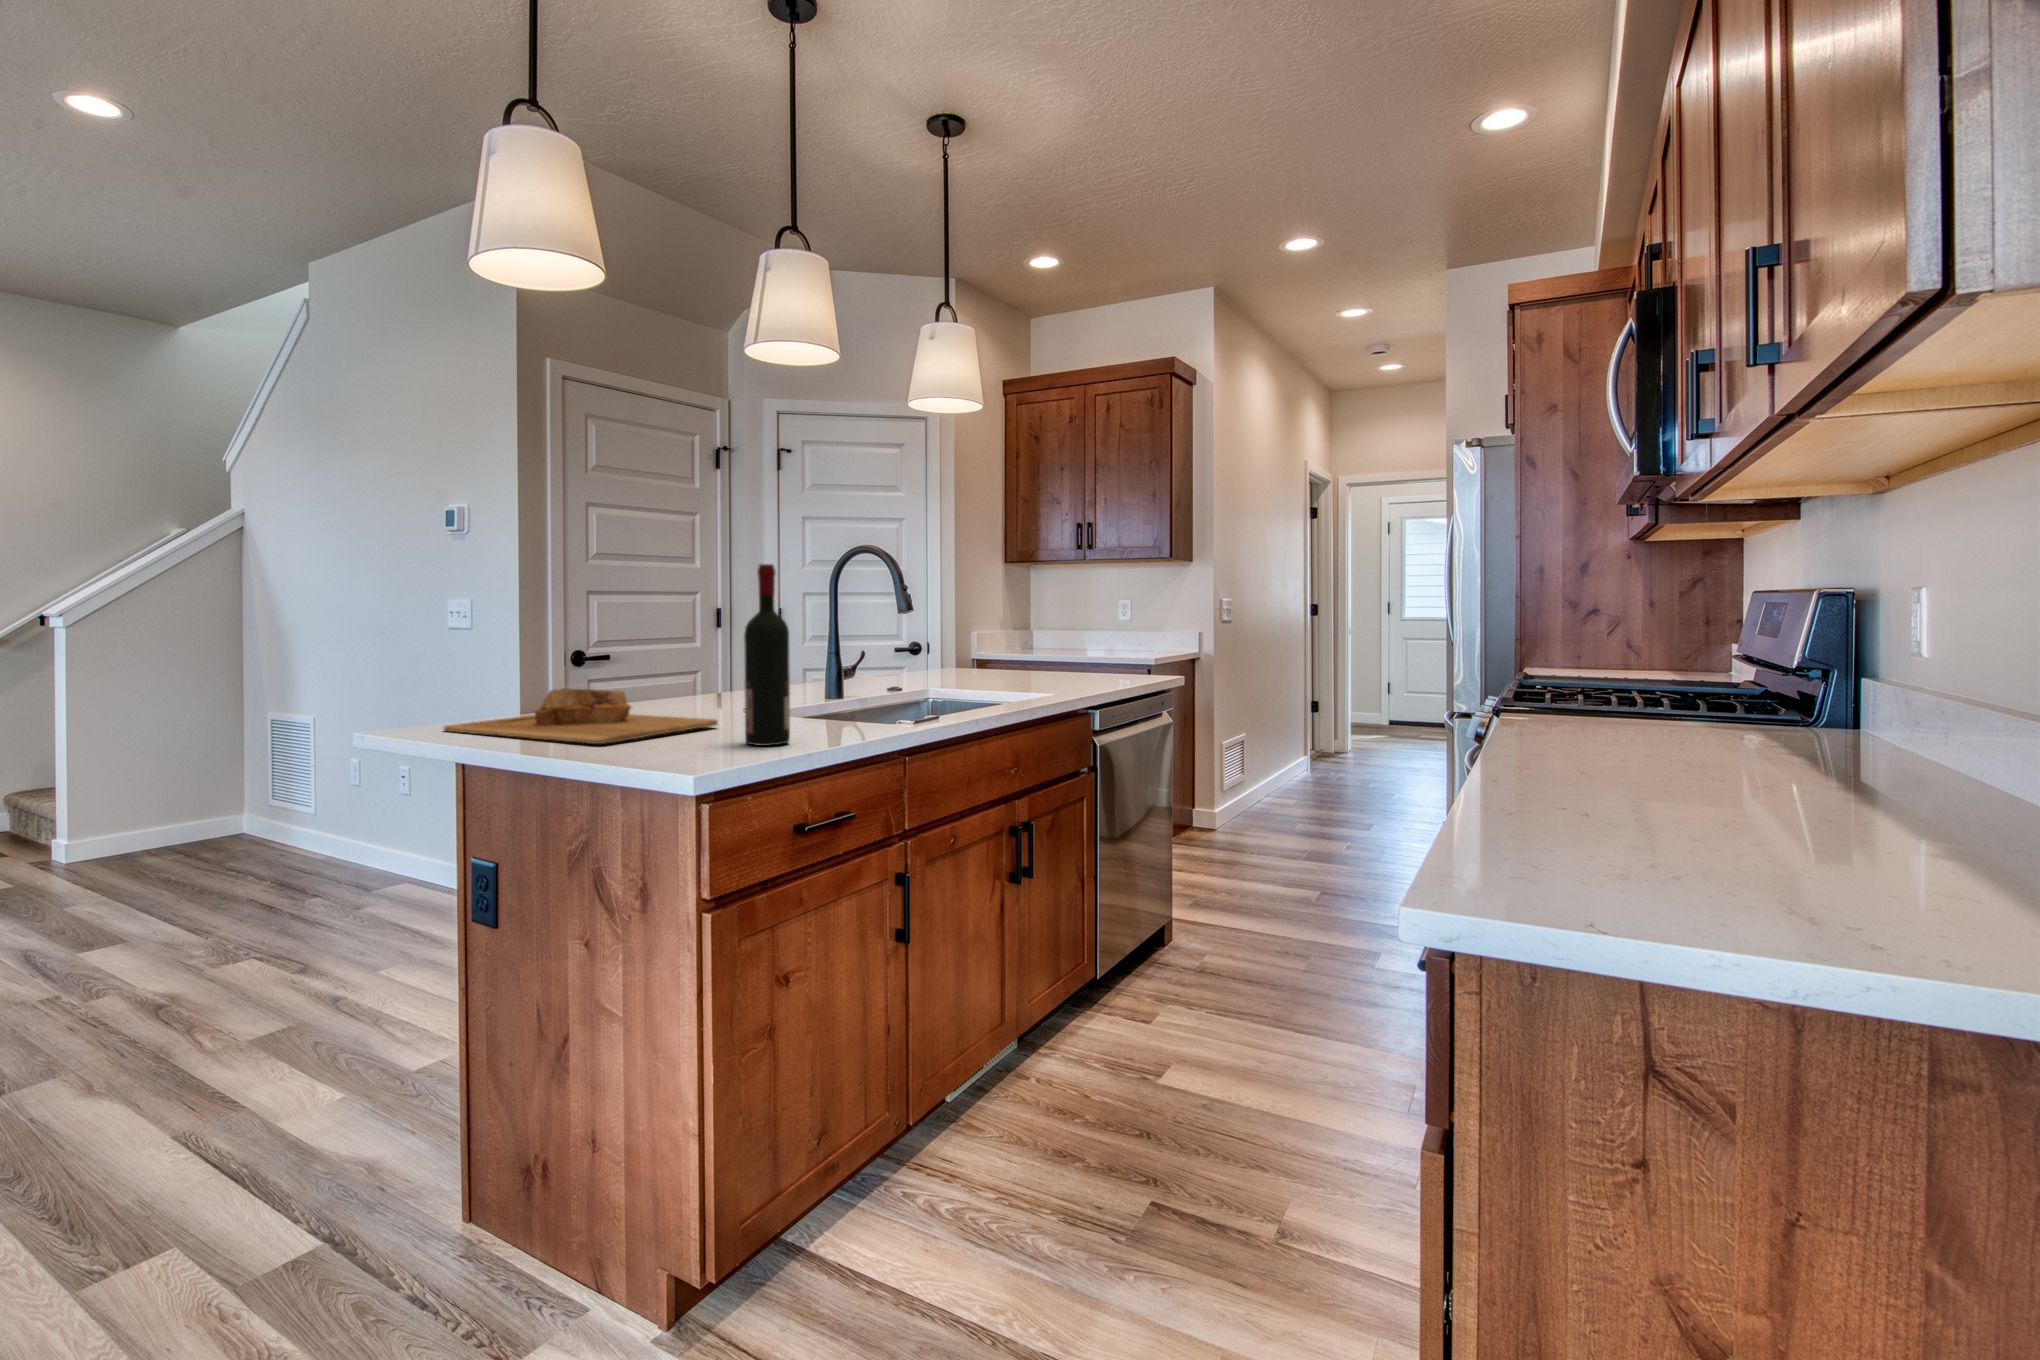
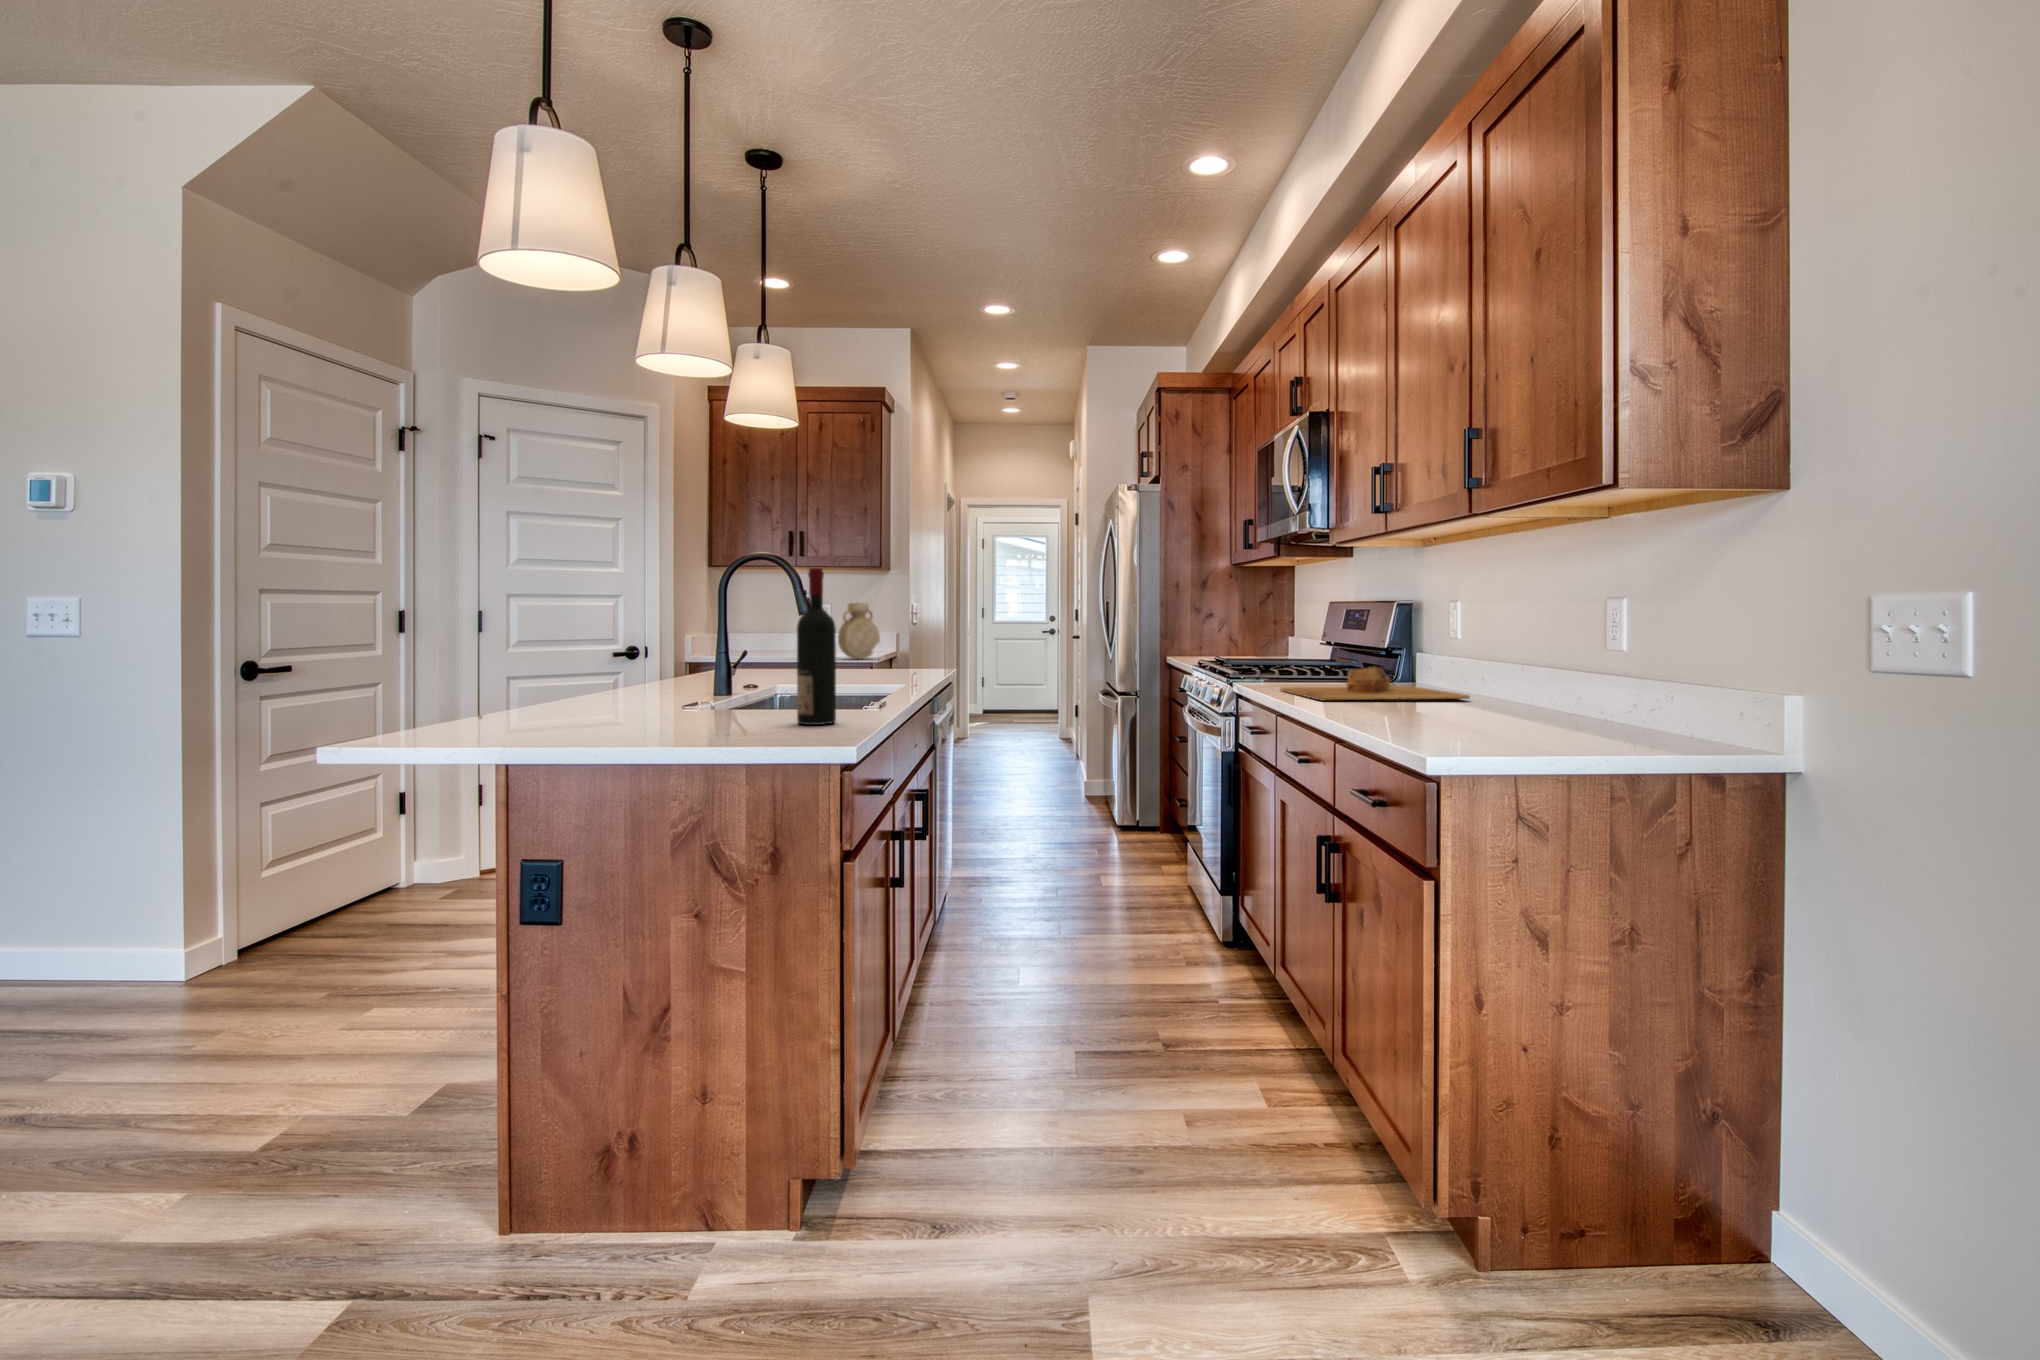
vase: none [1120,599,1168,661] -> present [838,603,880,659]
cutting board: present [443,688,718,744] -> present [1280,667,1470,701]

